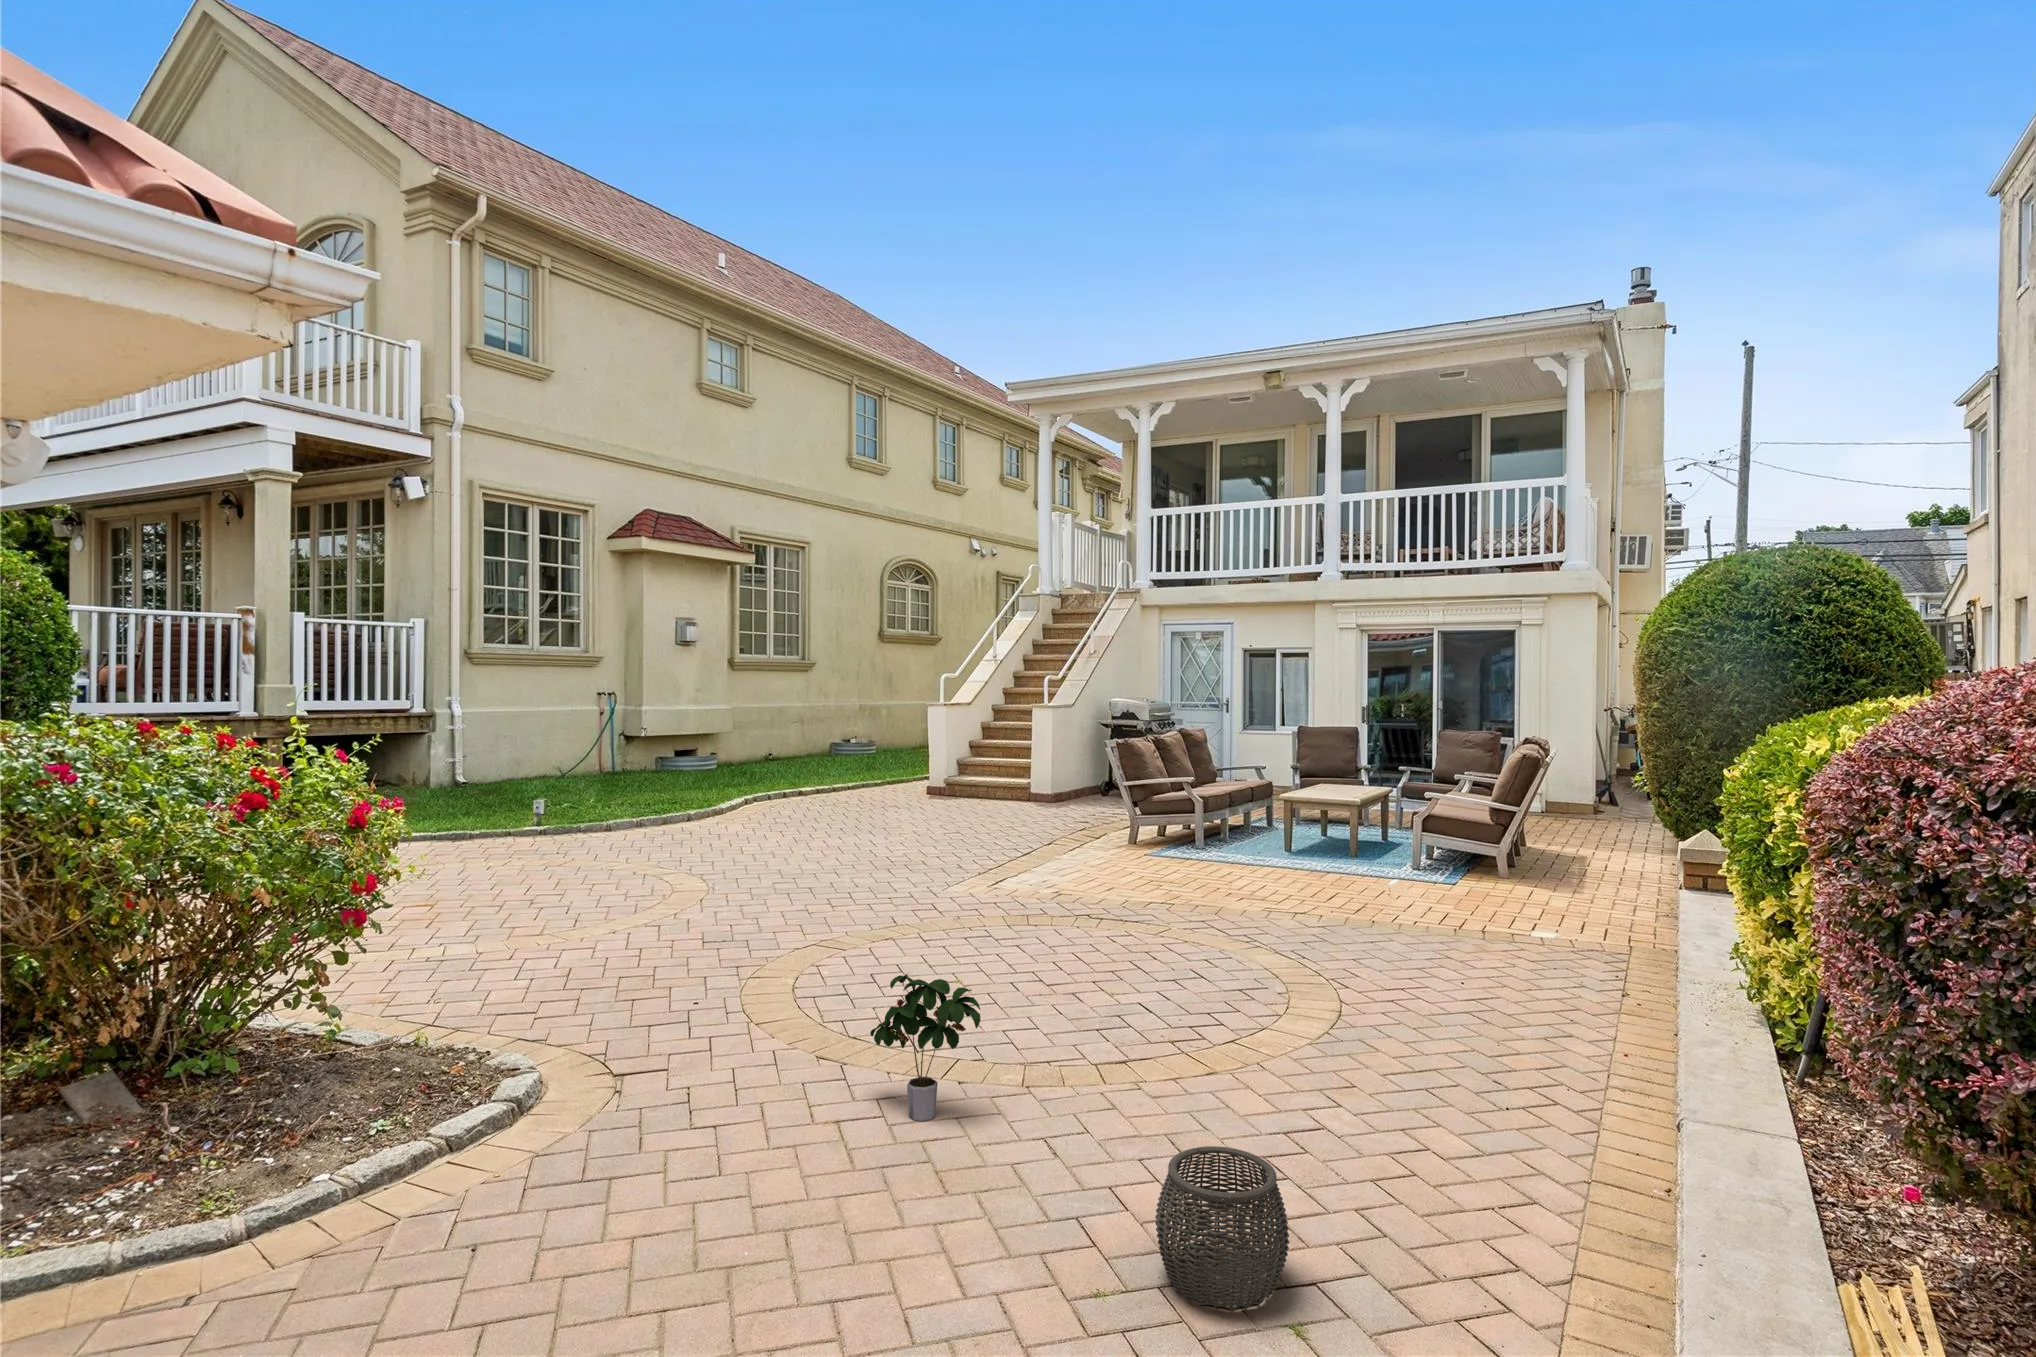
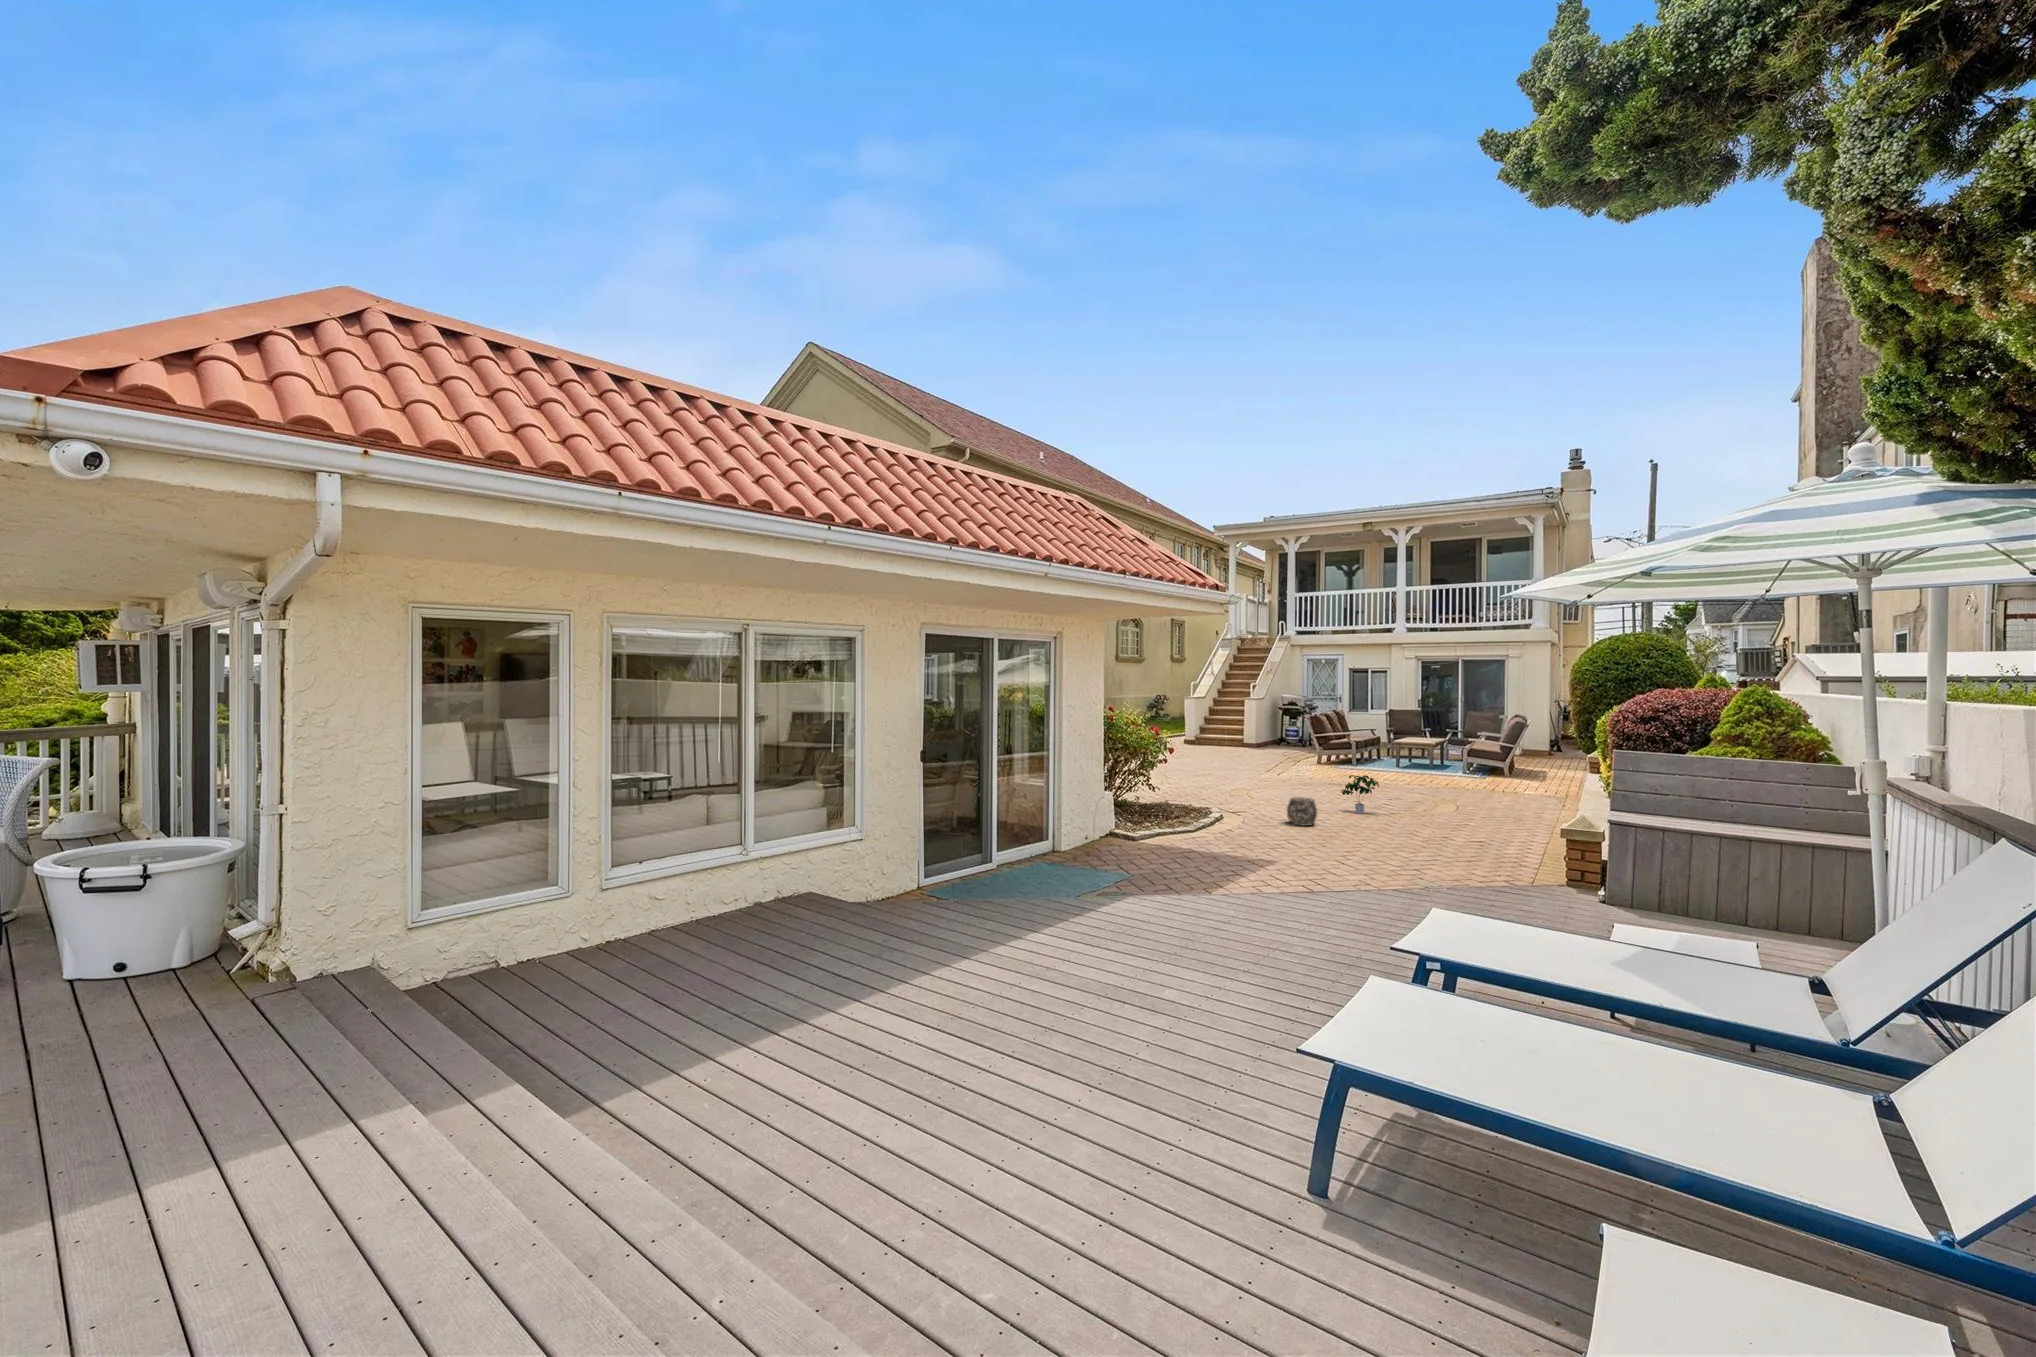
woven basket: present [1155,1146,1289,1310] -> present [1287,797,1317,826]

